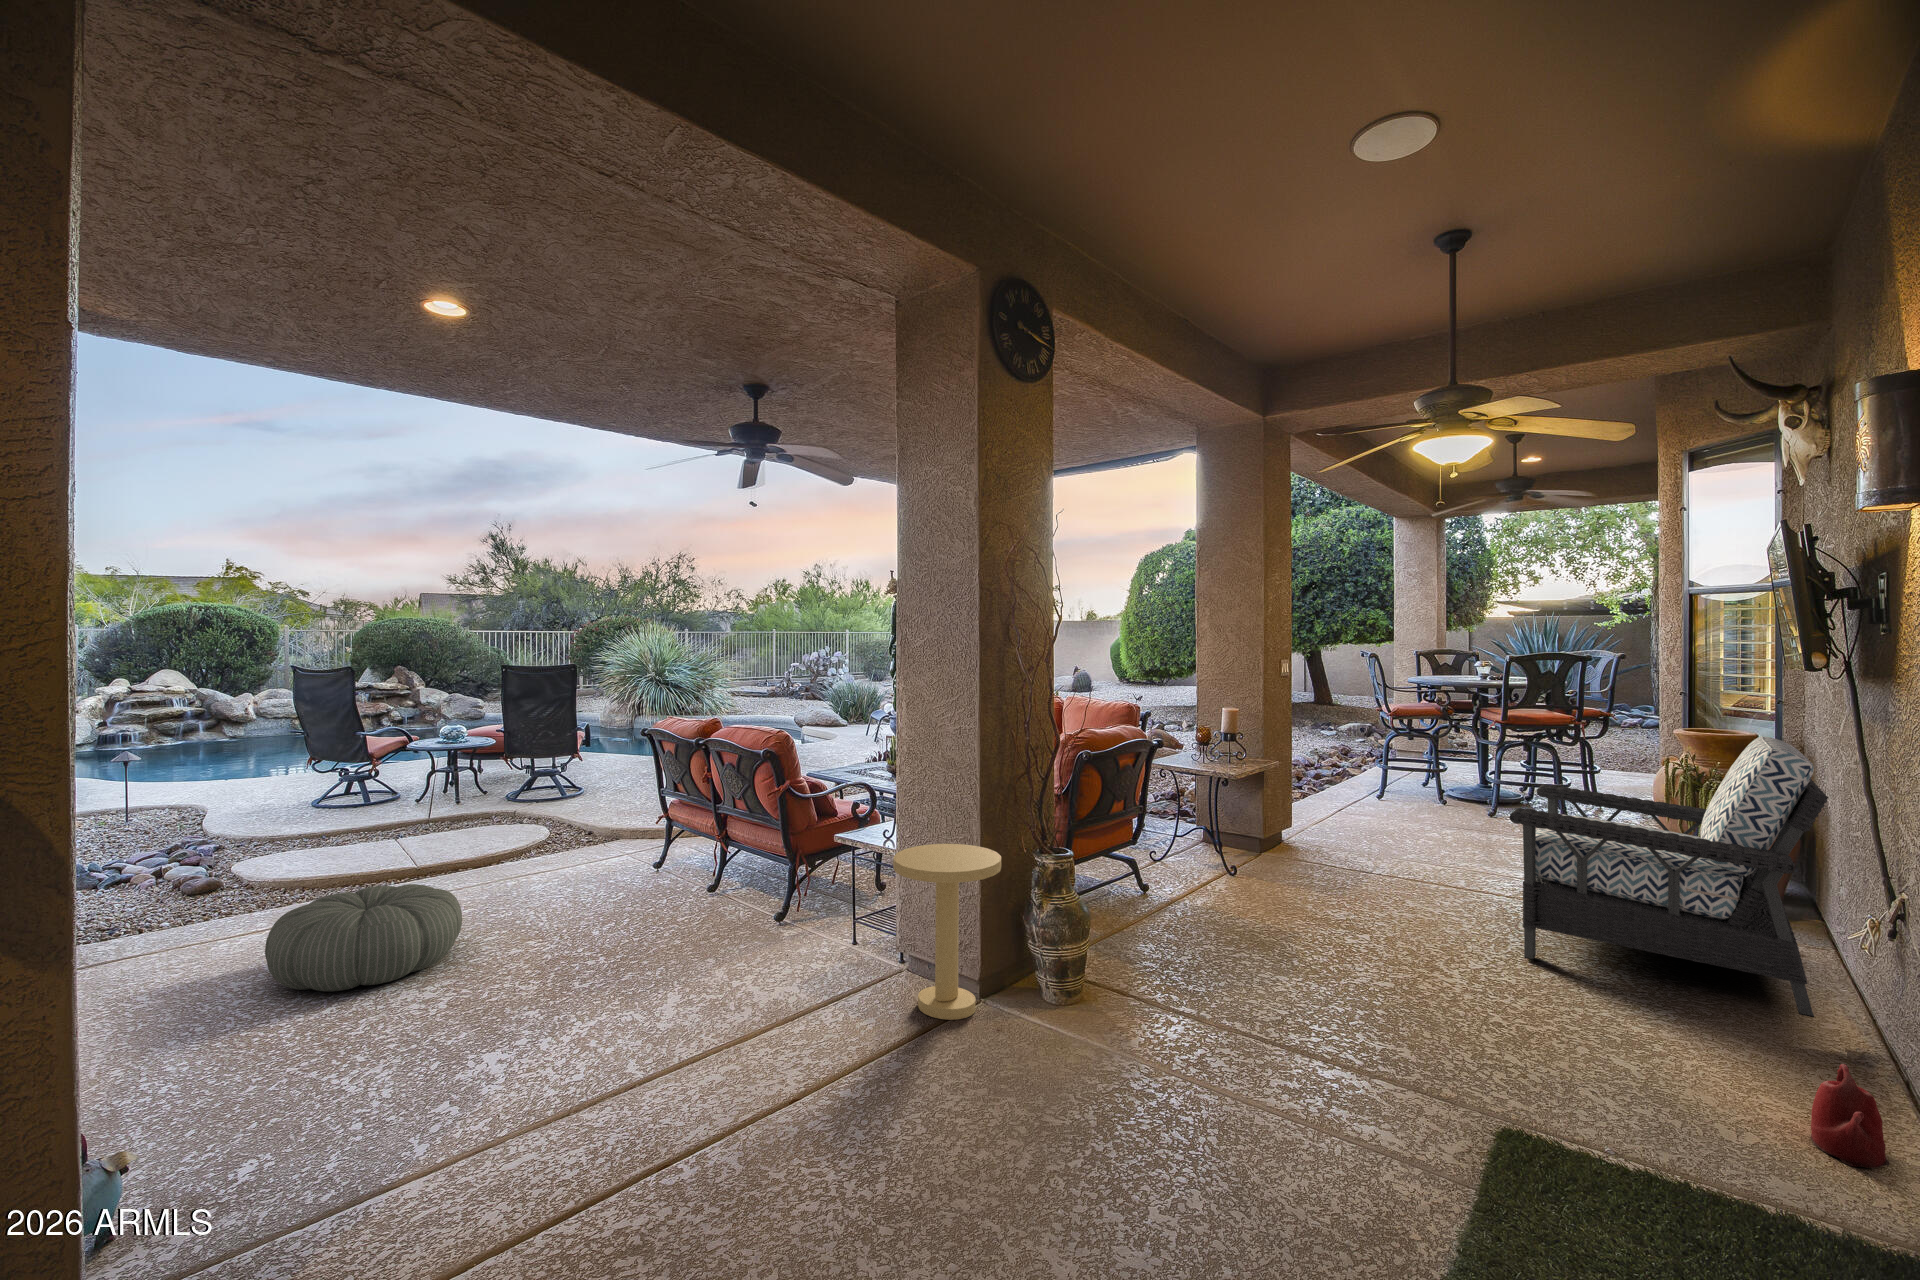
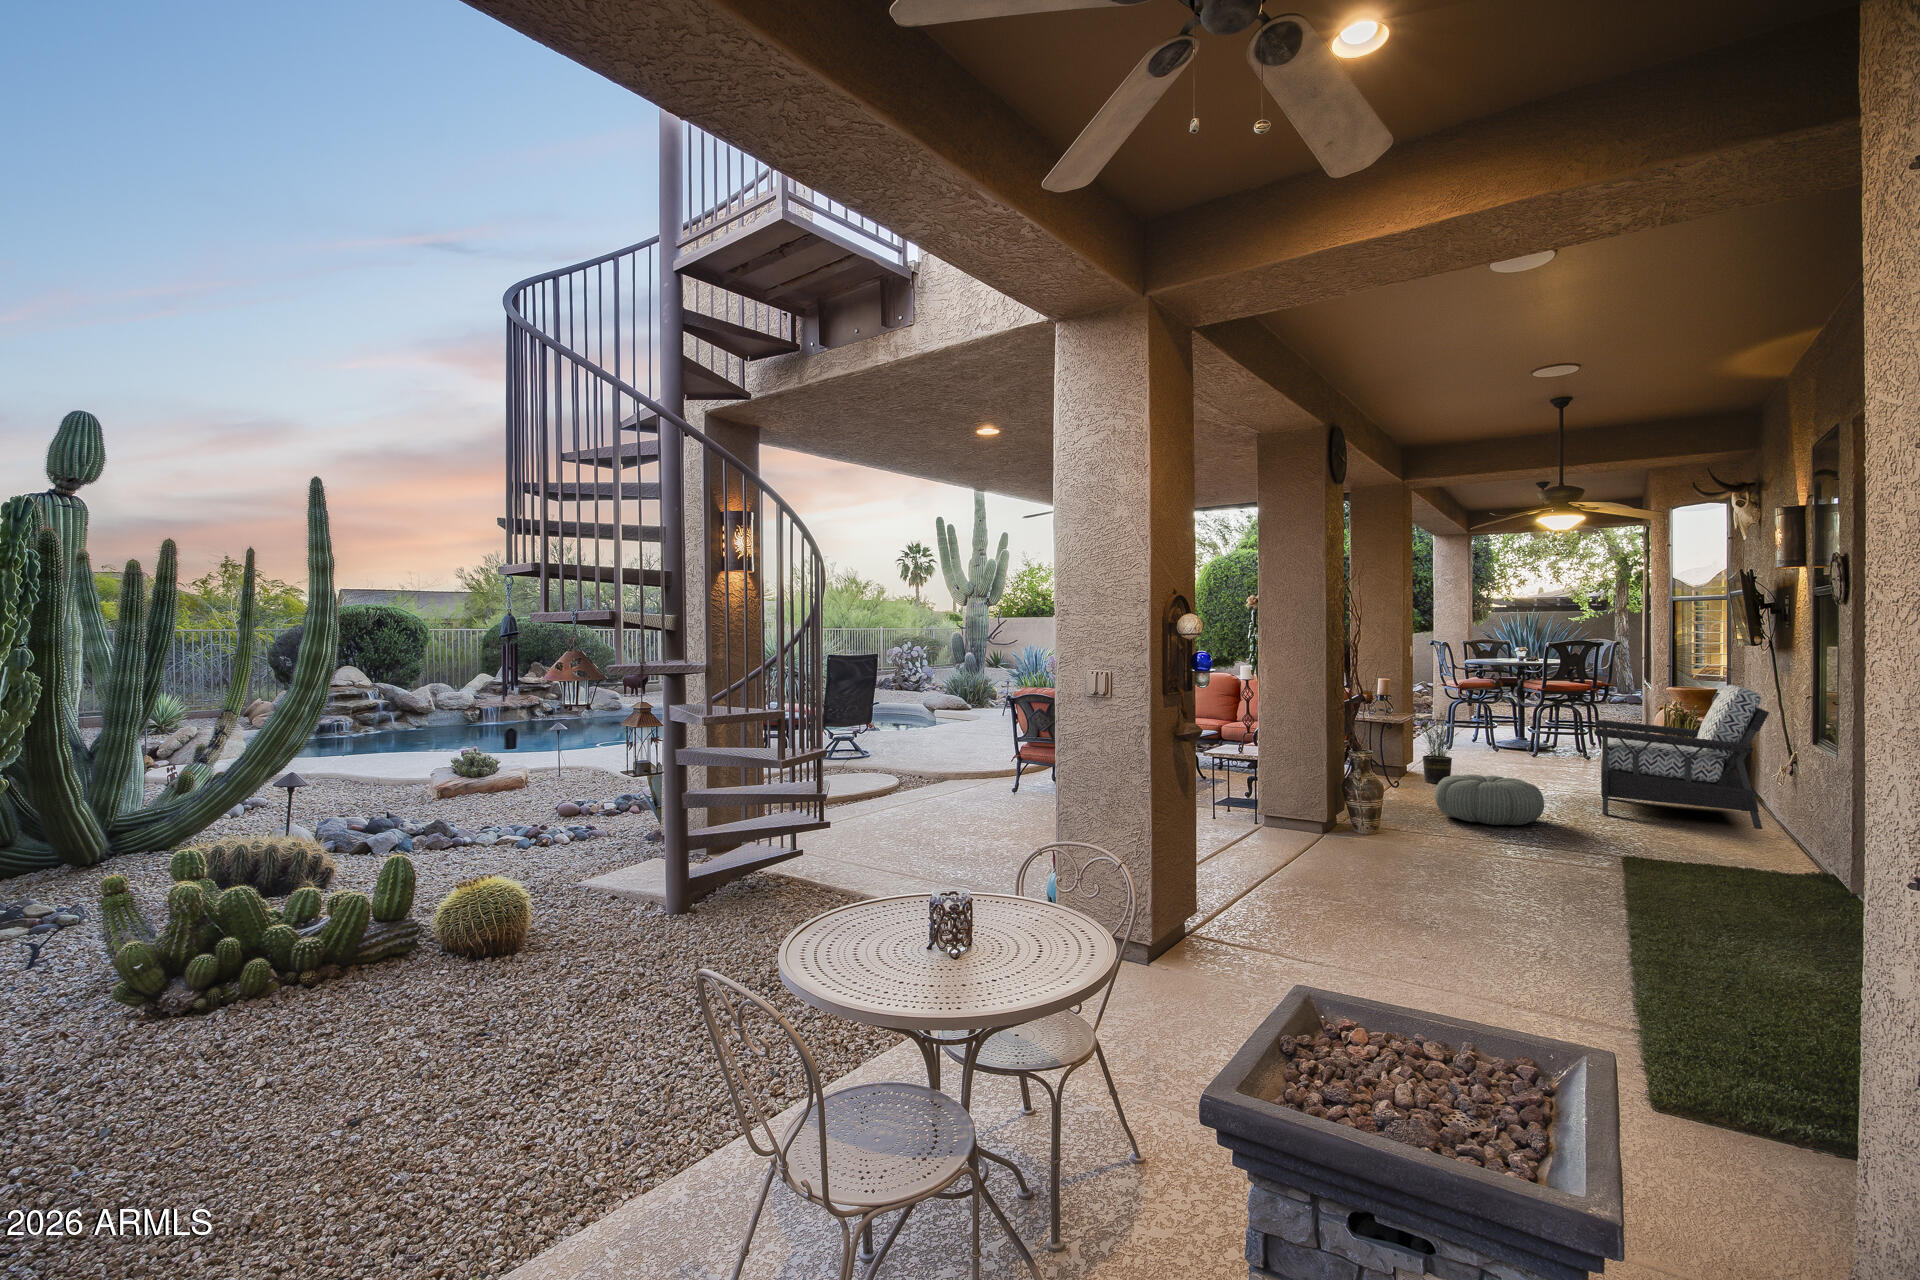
potted plant: none [1271,753,1348,869] -> present [1418,713,1458,783]
side table: present [893,844,1001,1020] -> none [1275,751,1341,842]
pouf: present [265,884,462,991] -> present [1435,774,1544,825]
watering can: present [1811,1064,1890,1168] -> none [1769,824,1803,865]

